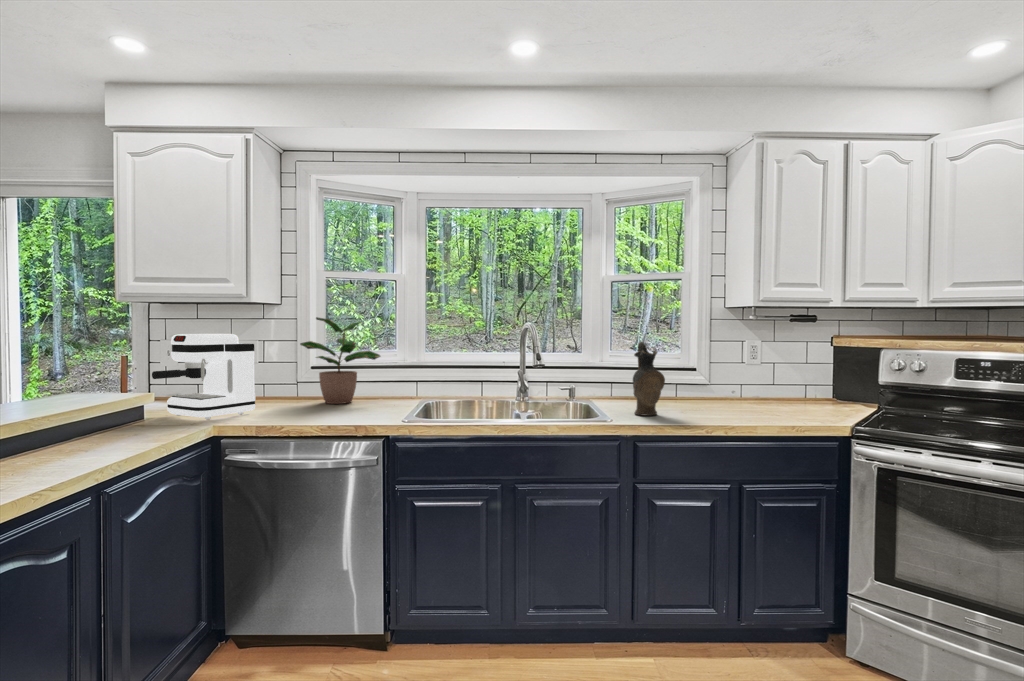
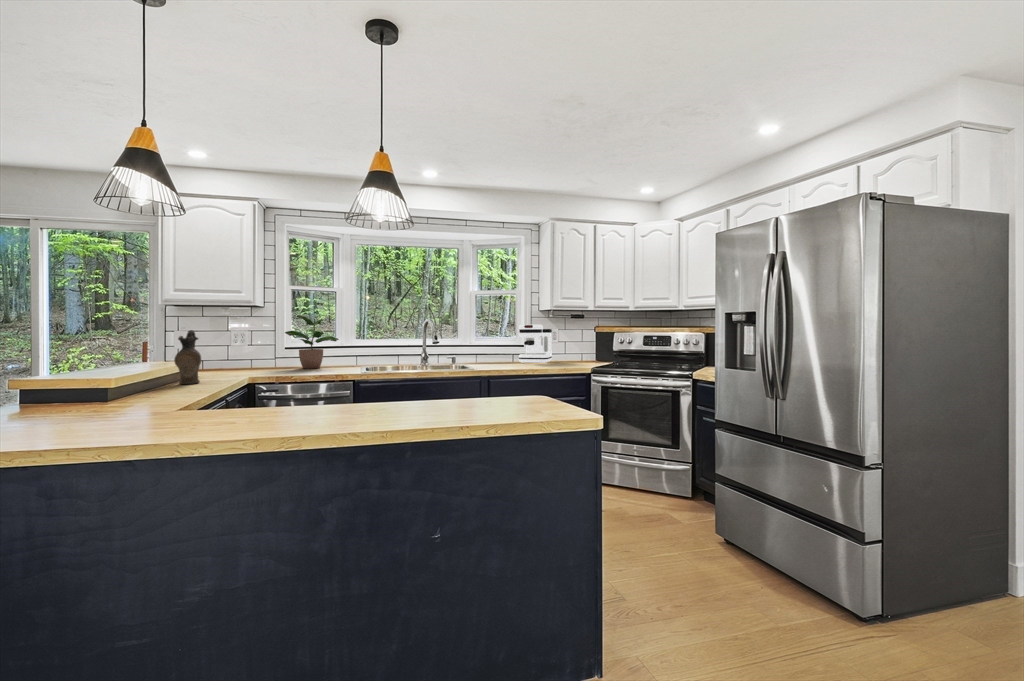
coffee maker: present [152,334,255,419] -> present [519,324,552,363]
ceramic pitcher: present [633,342,665,416] -> present [174,330,201,384]

